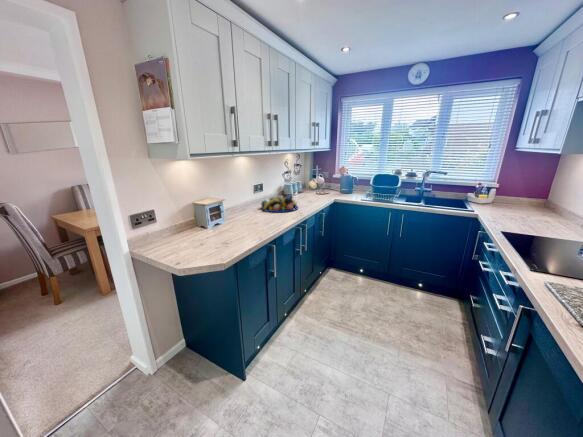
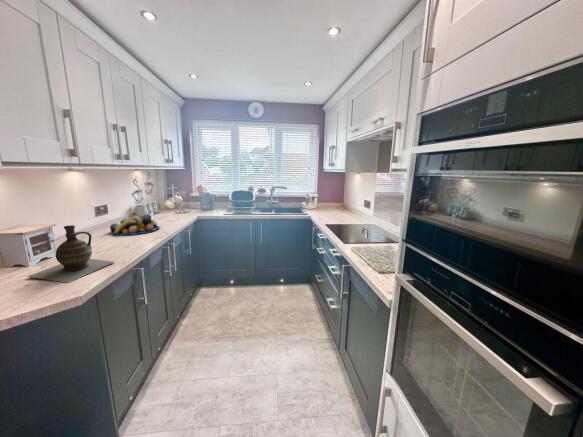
ceramic jug: none [203,203,255,248] -> present [27,225,113,283]

